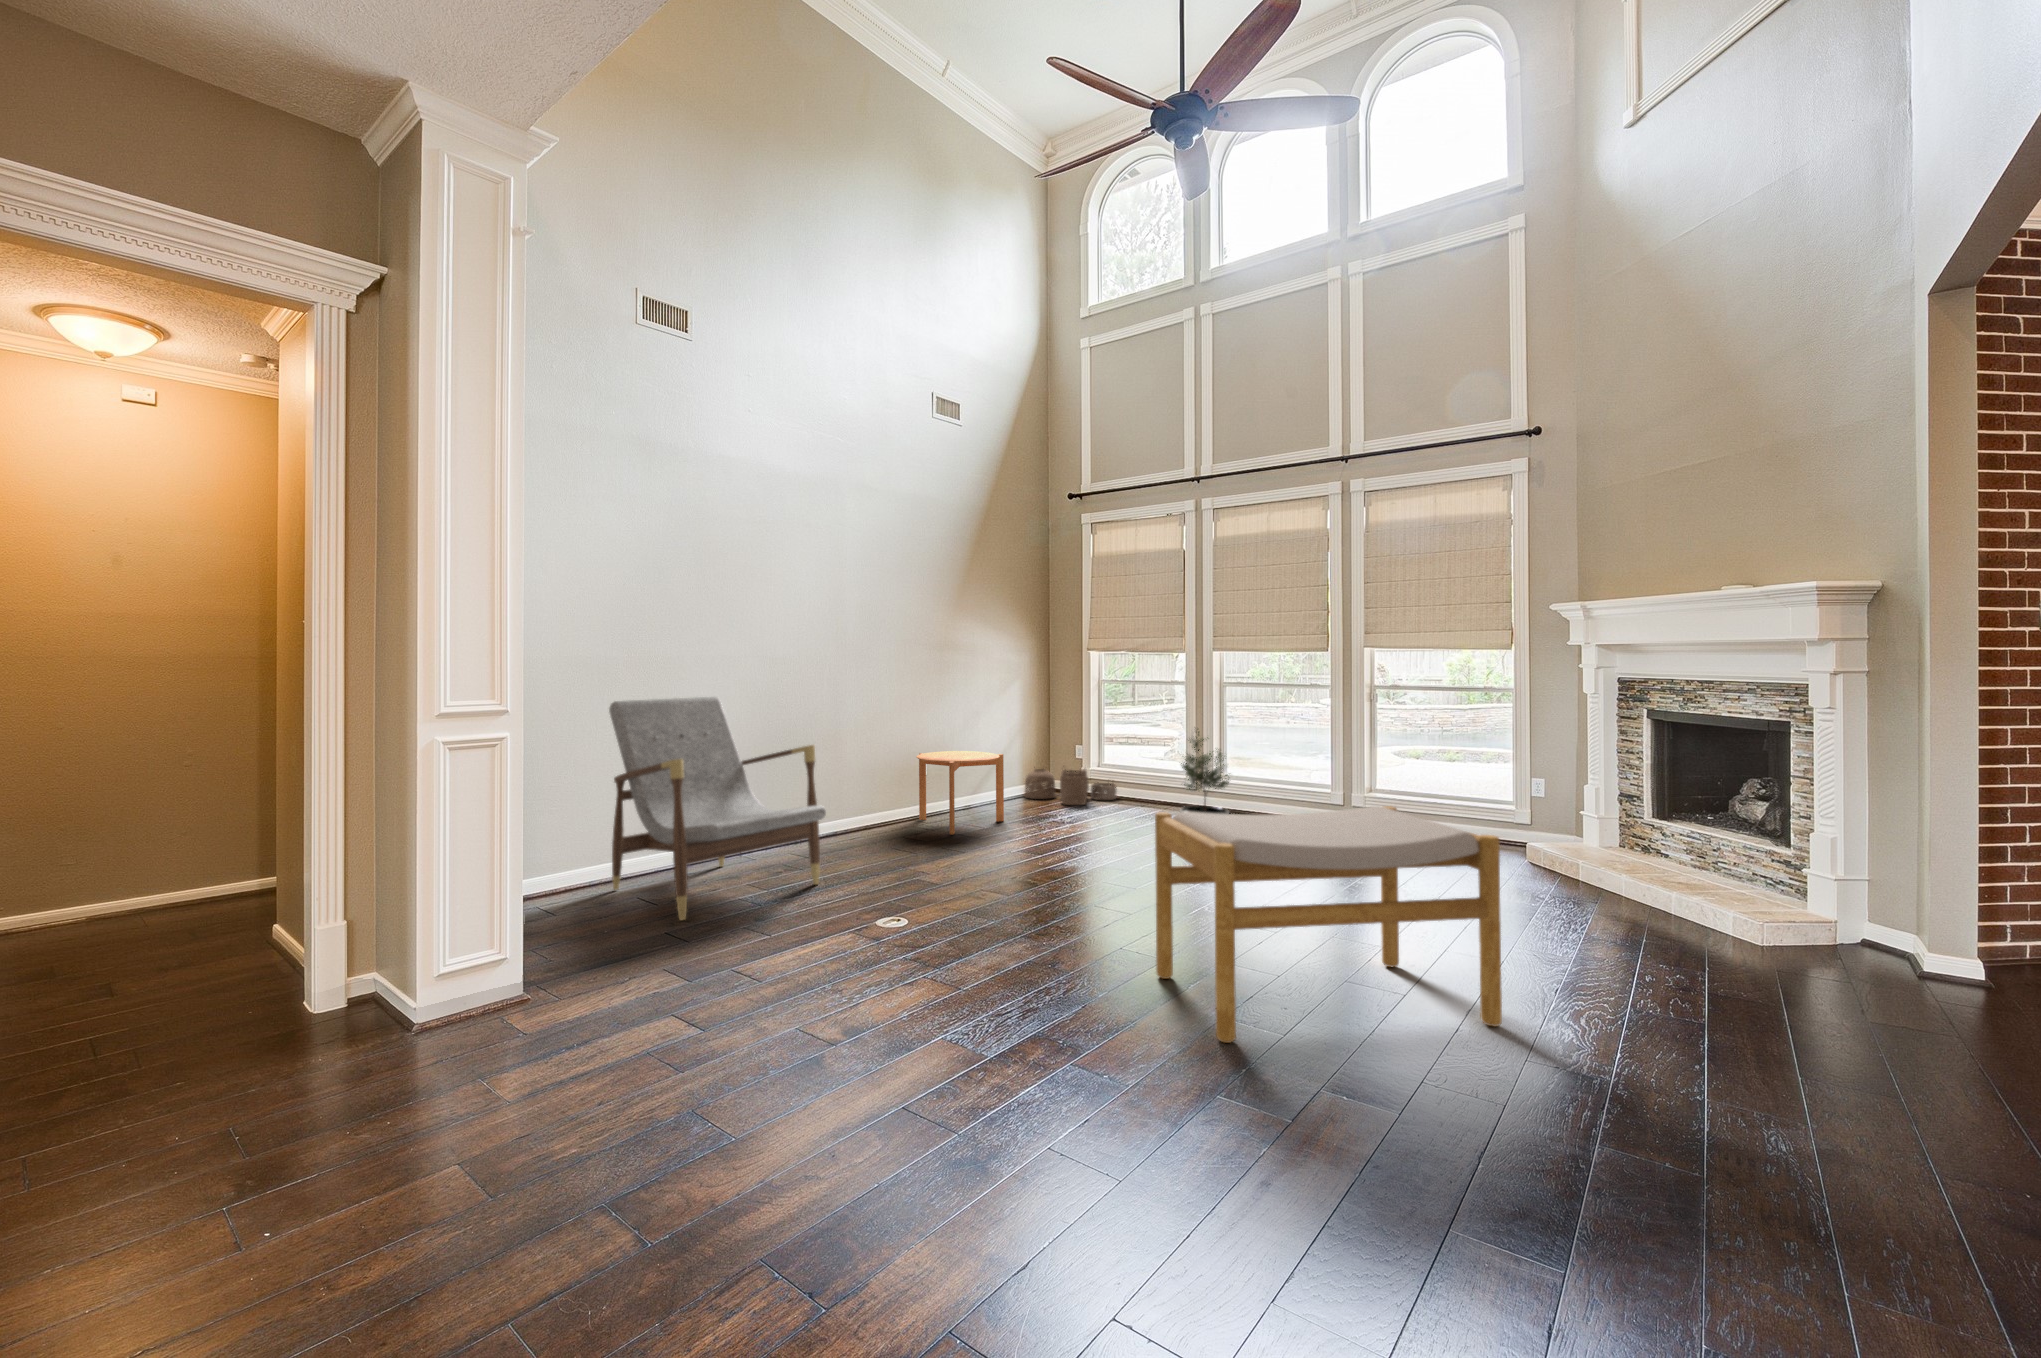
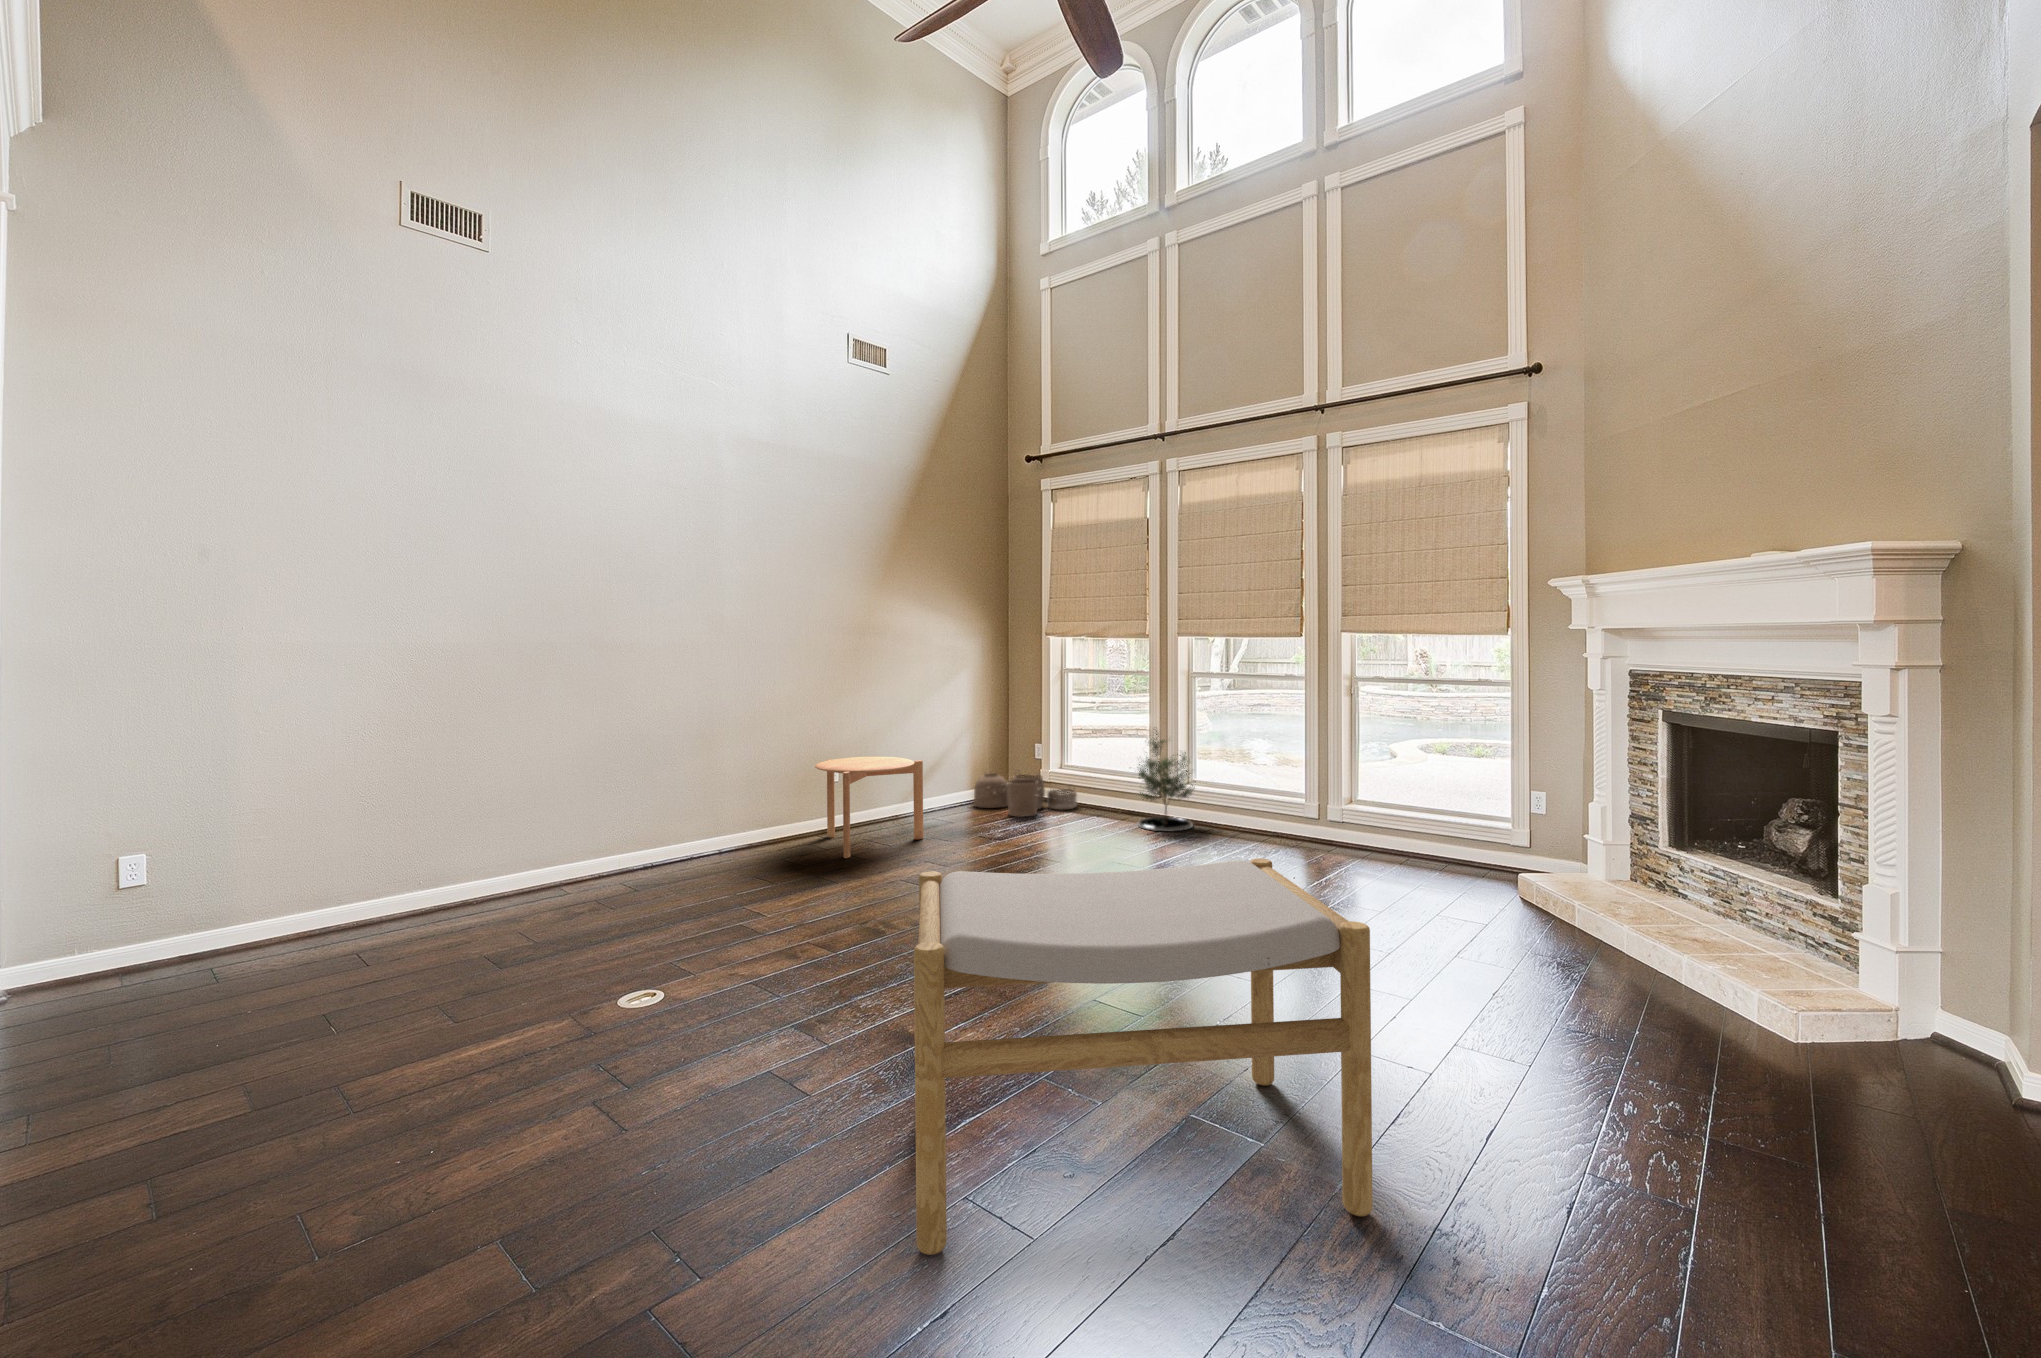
armchair: present [609,697,826,920] -> none [338,699,617,997]

